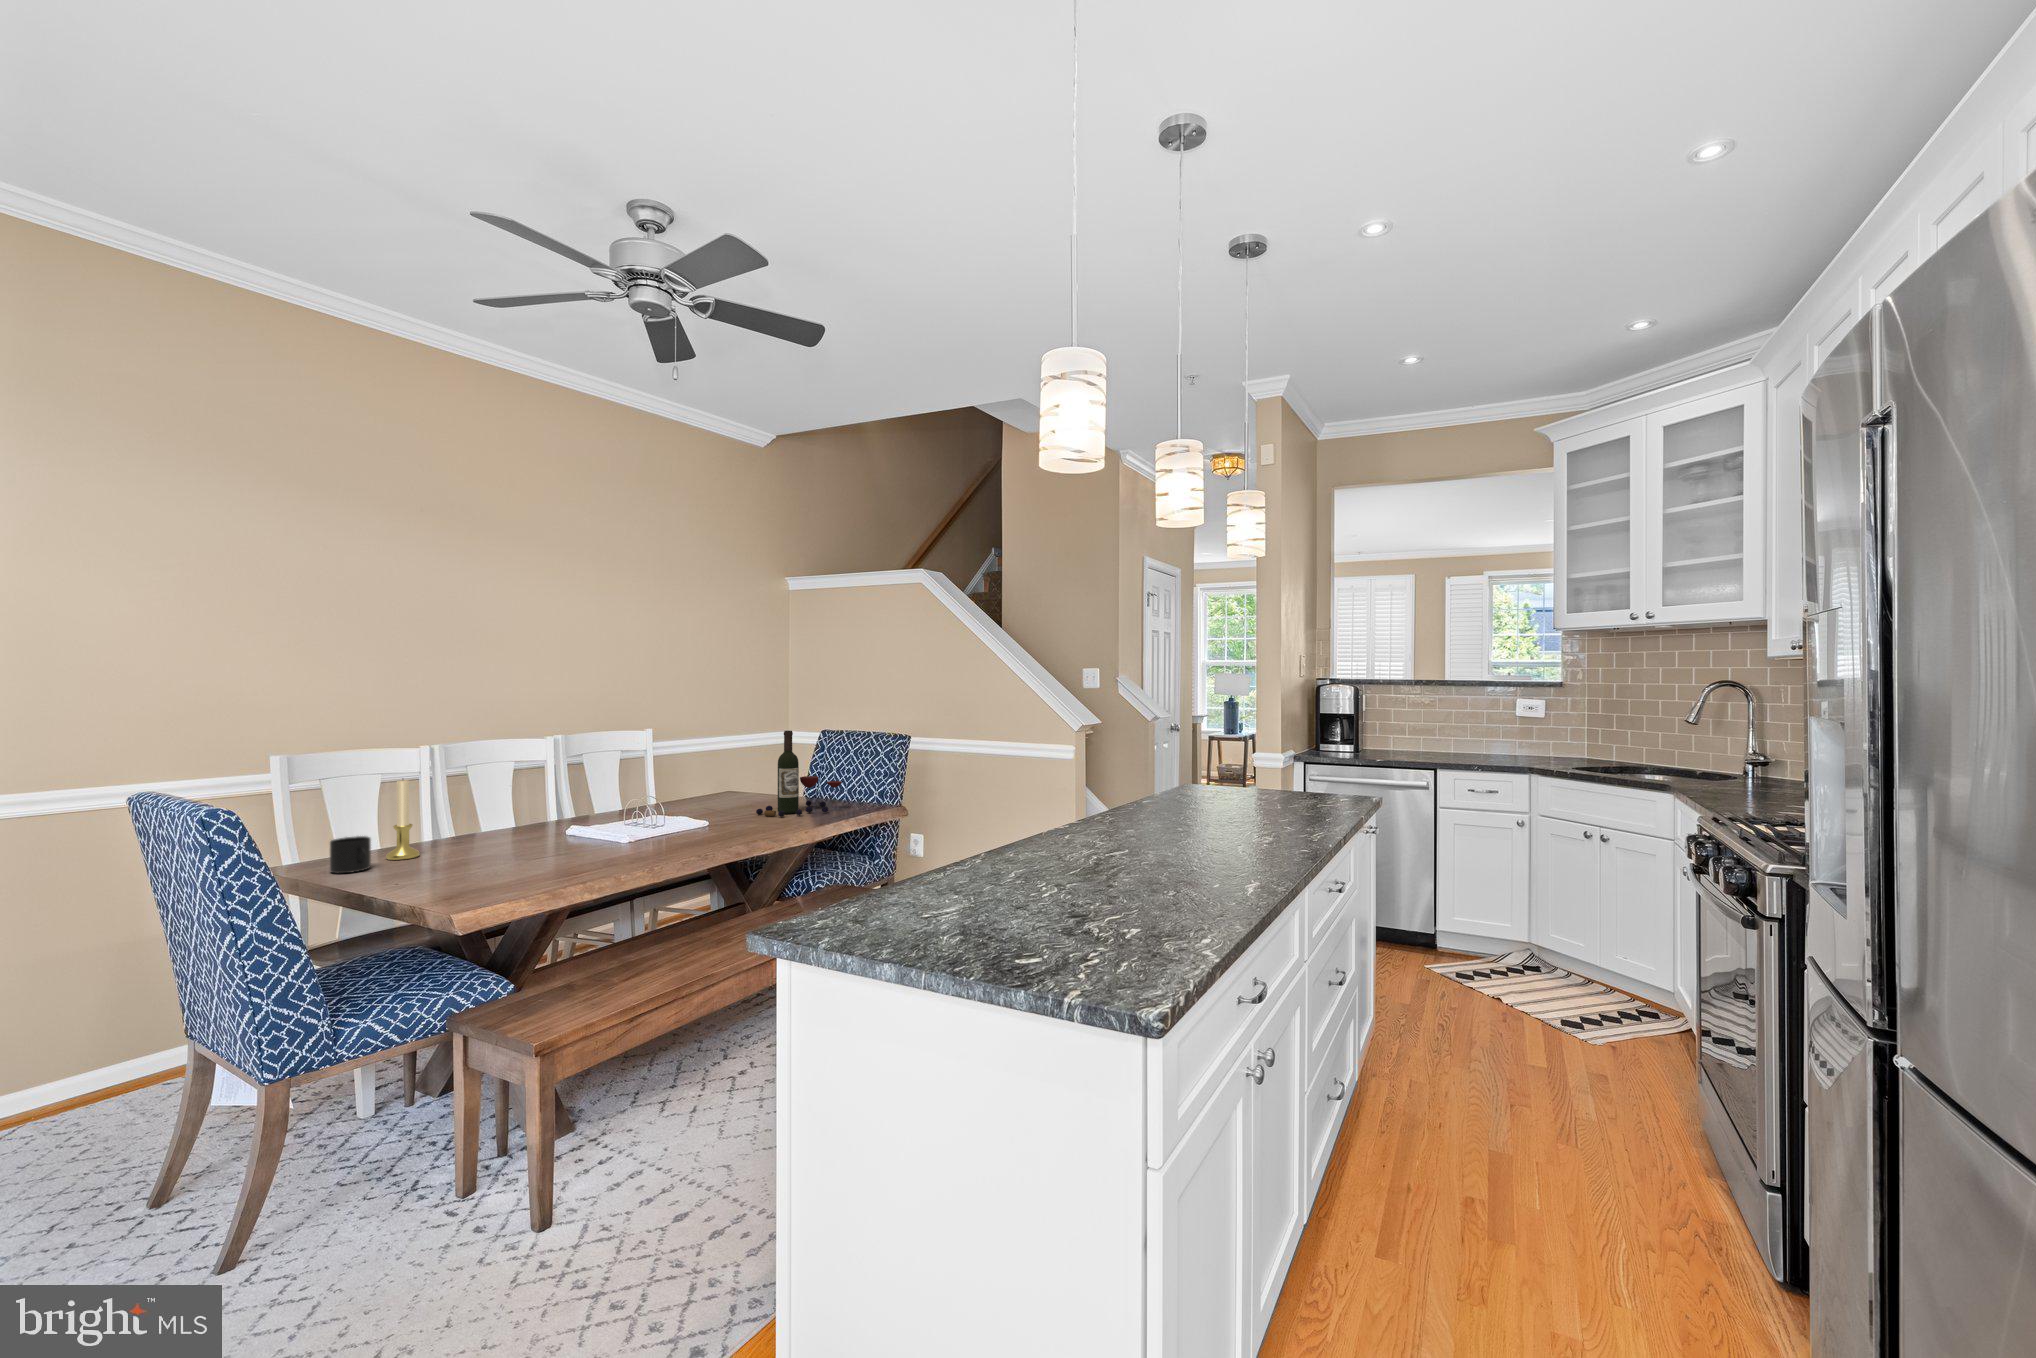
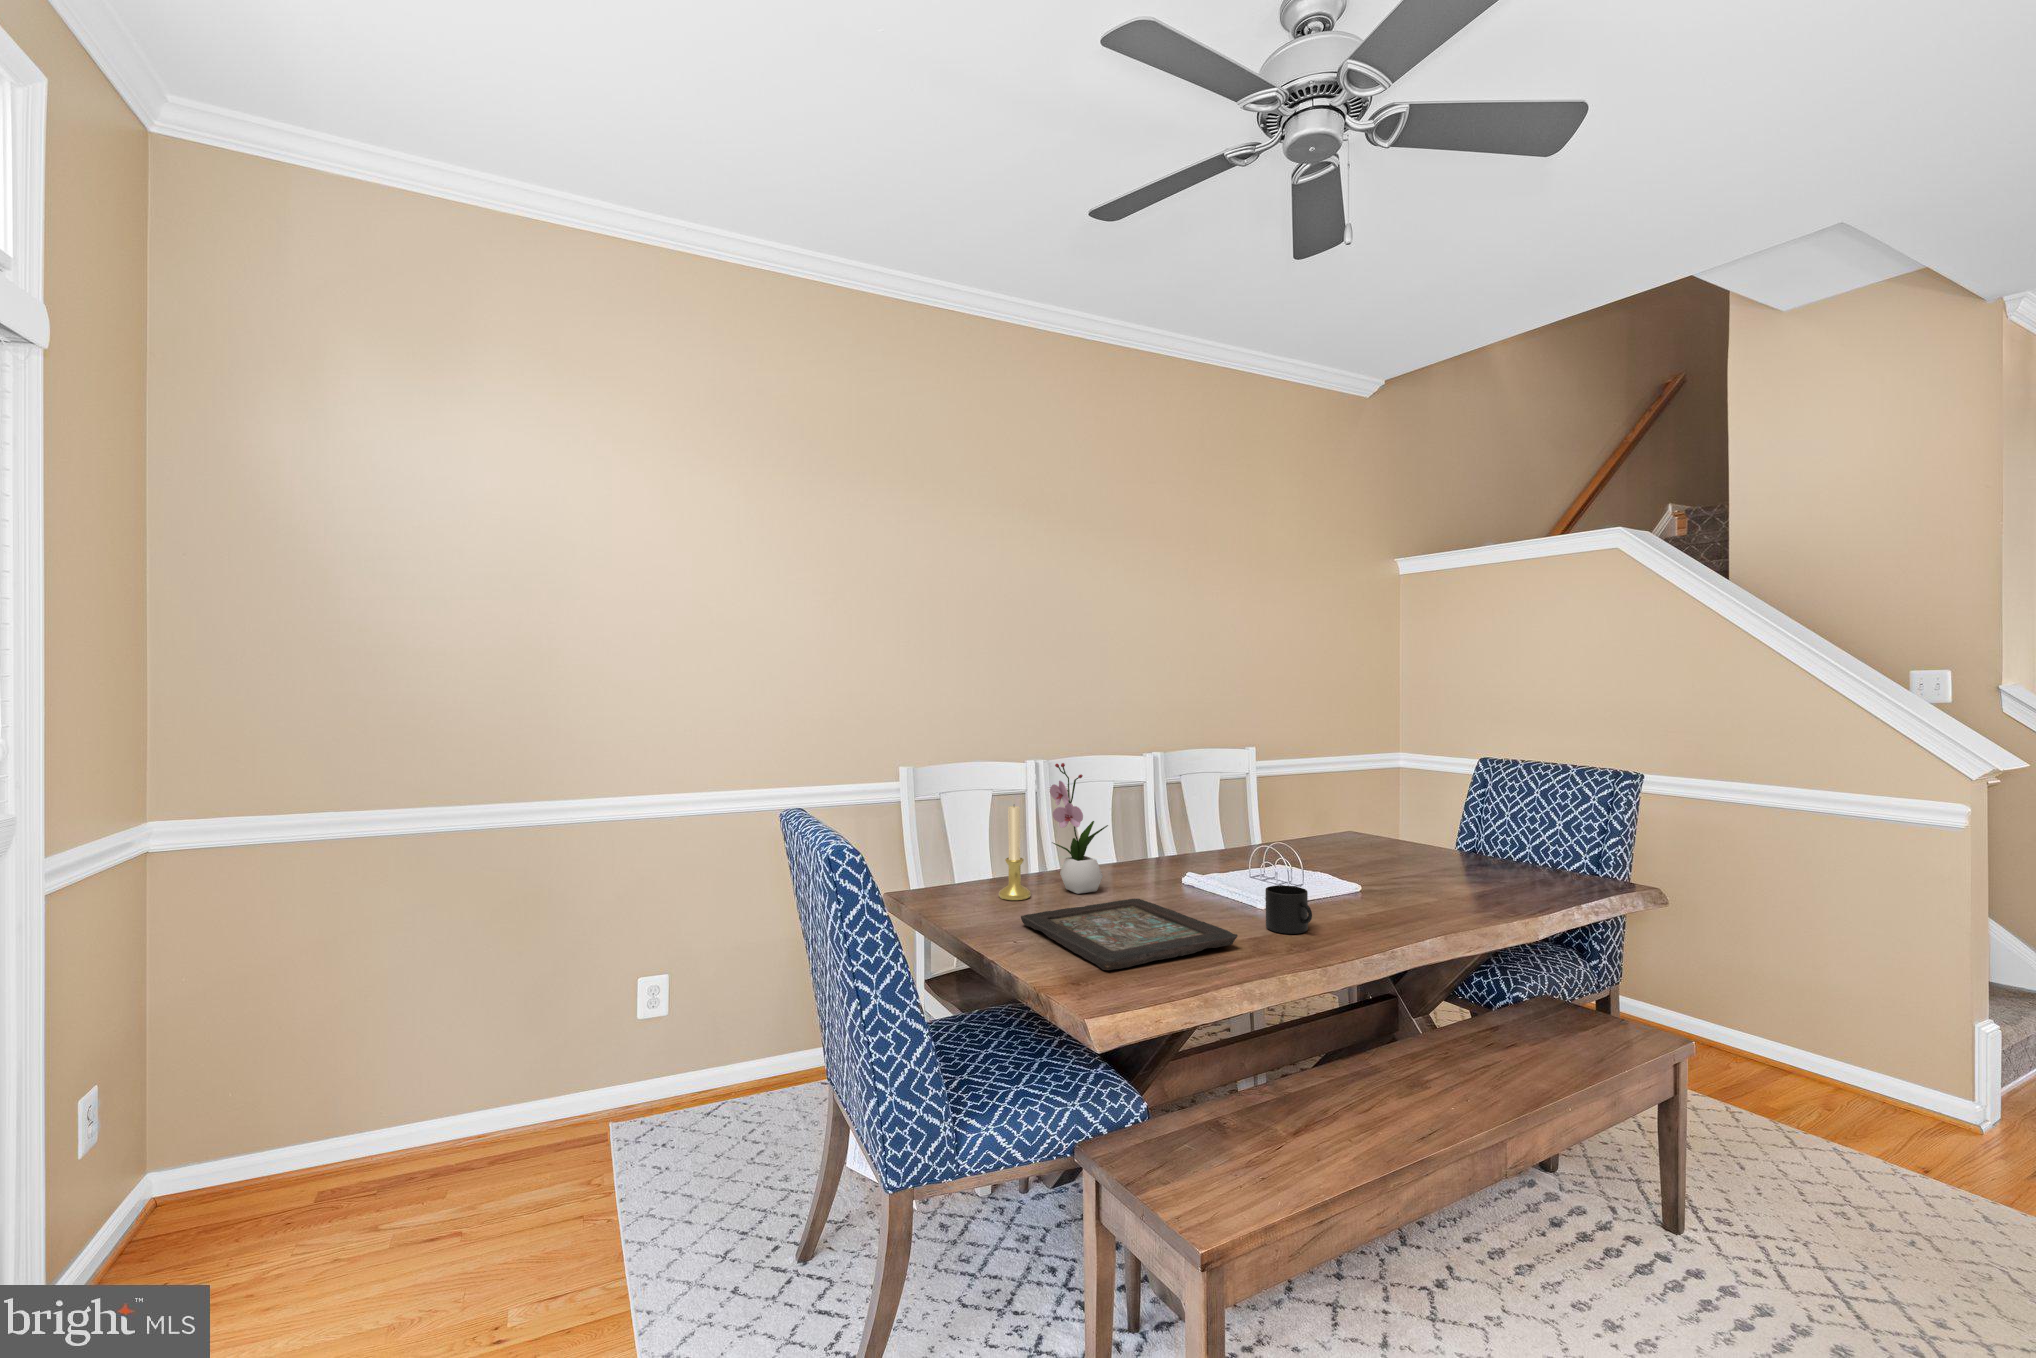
wine bottle: present [756,731,842,817] -> none [1418,760,1554,887]
flower arrangement: none [441,742,499,849] -> present [1050,763,1108,894]
mug: present [330,836,371,873] -> present [1265,885,1312,934]
decorative tray: none [406,845,596,890] -> present [1021,898,1238,970]

